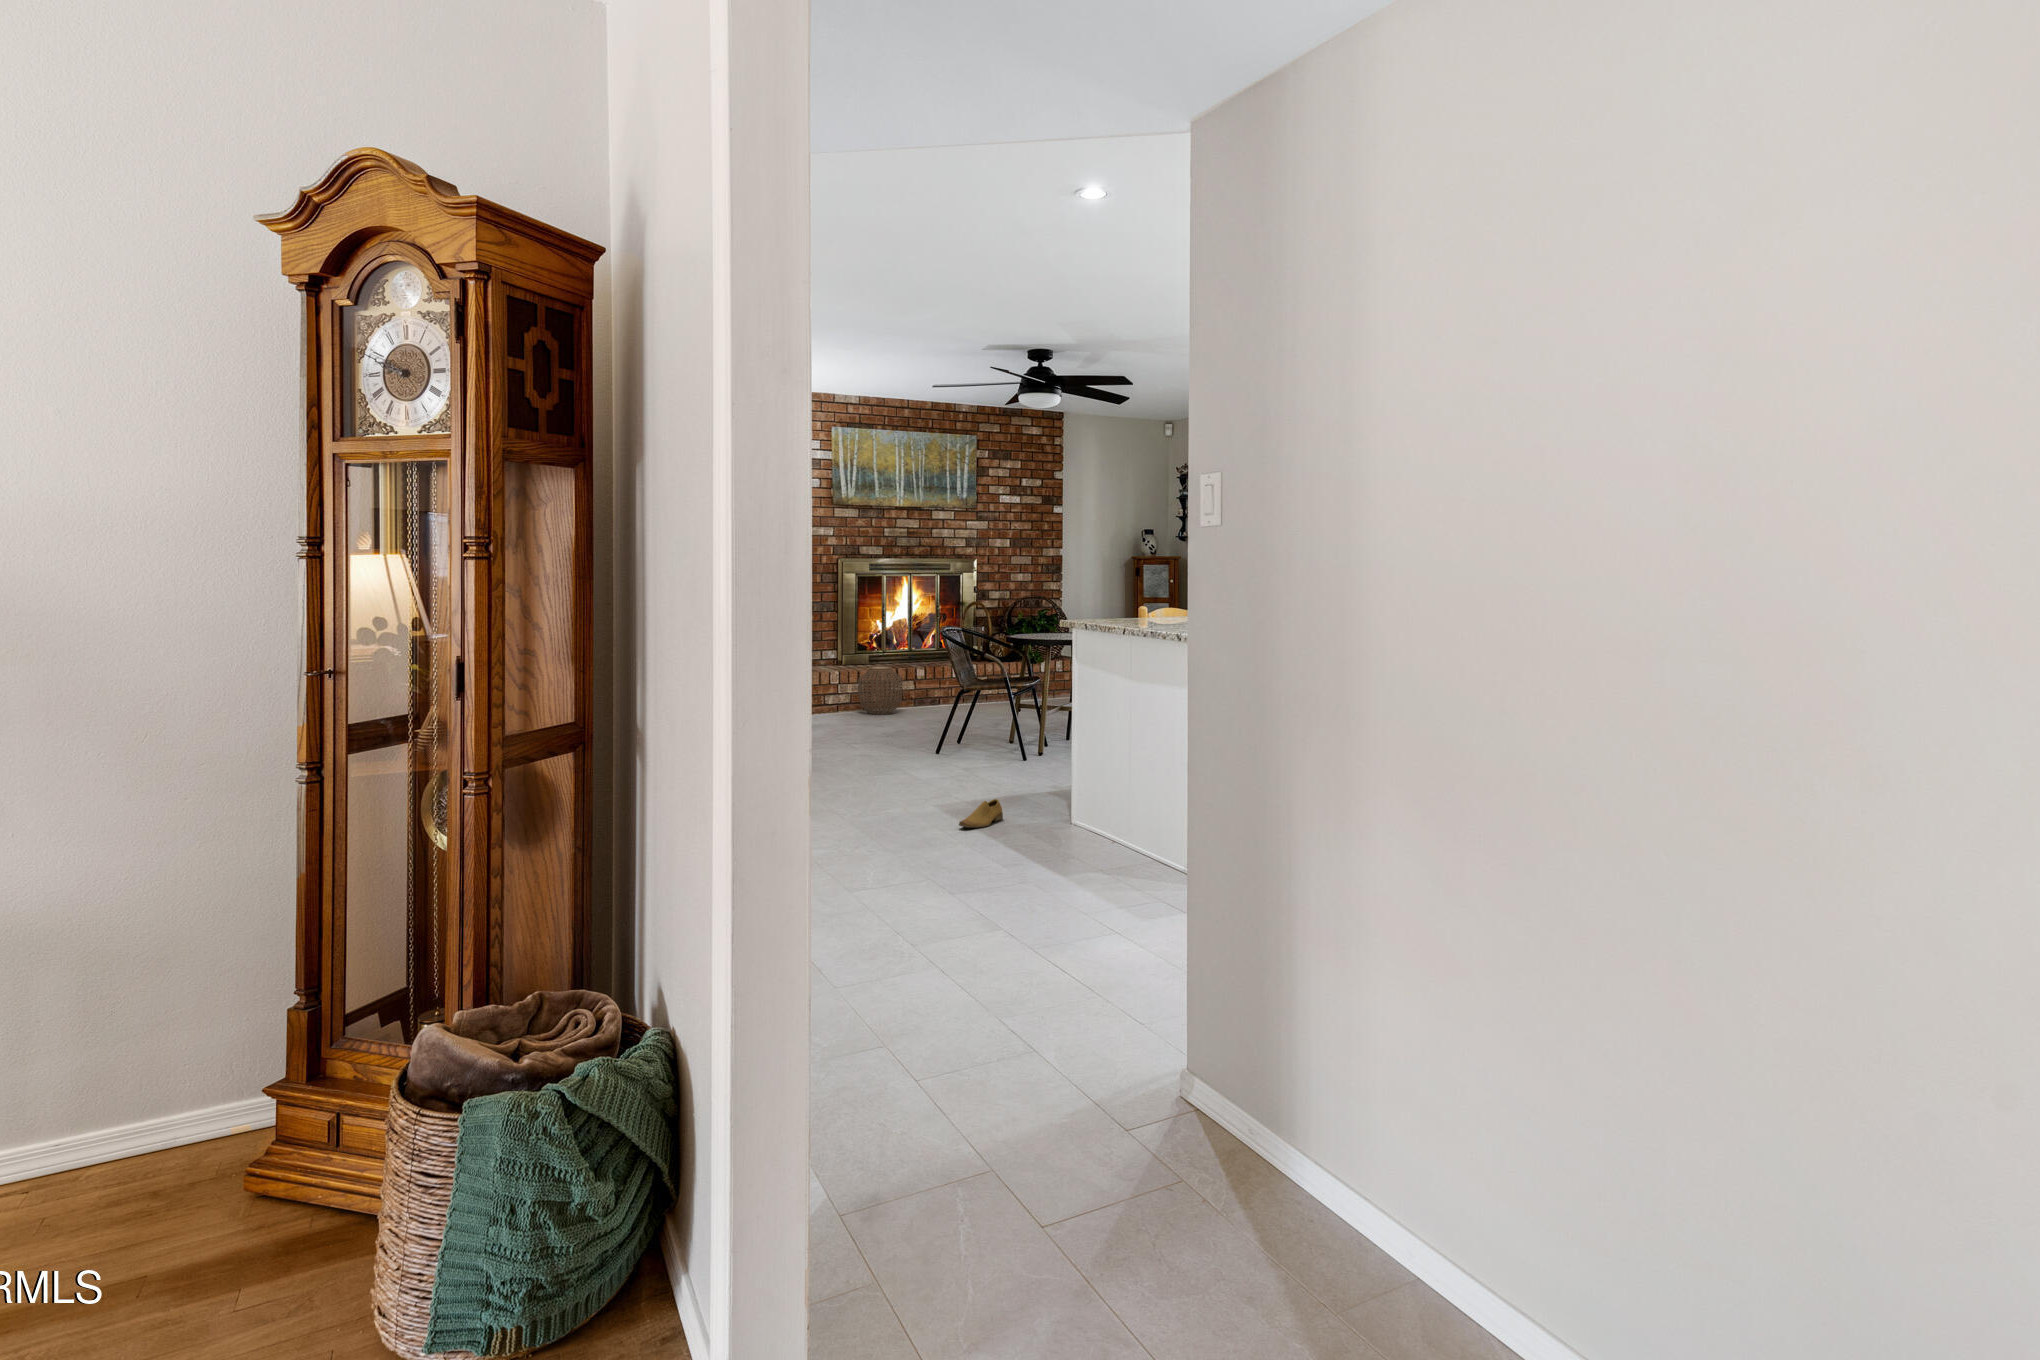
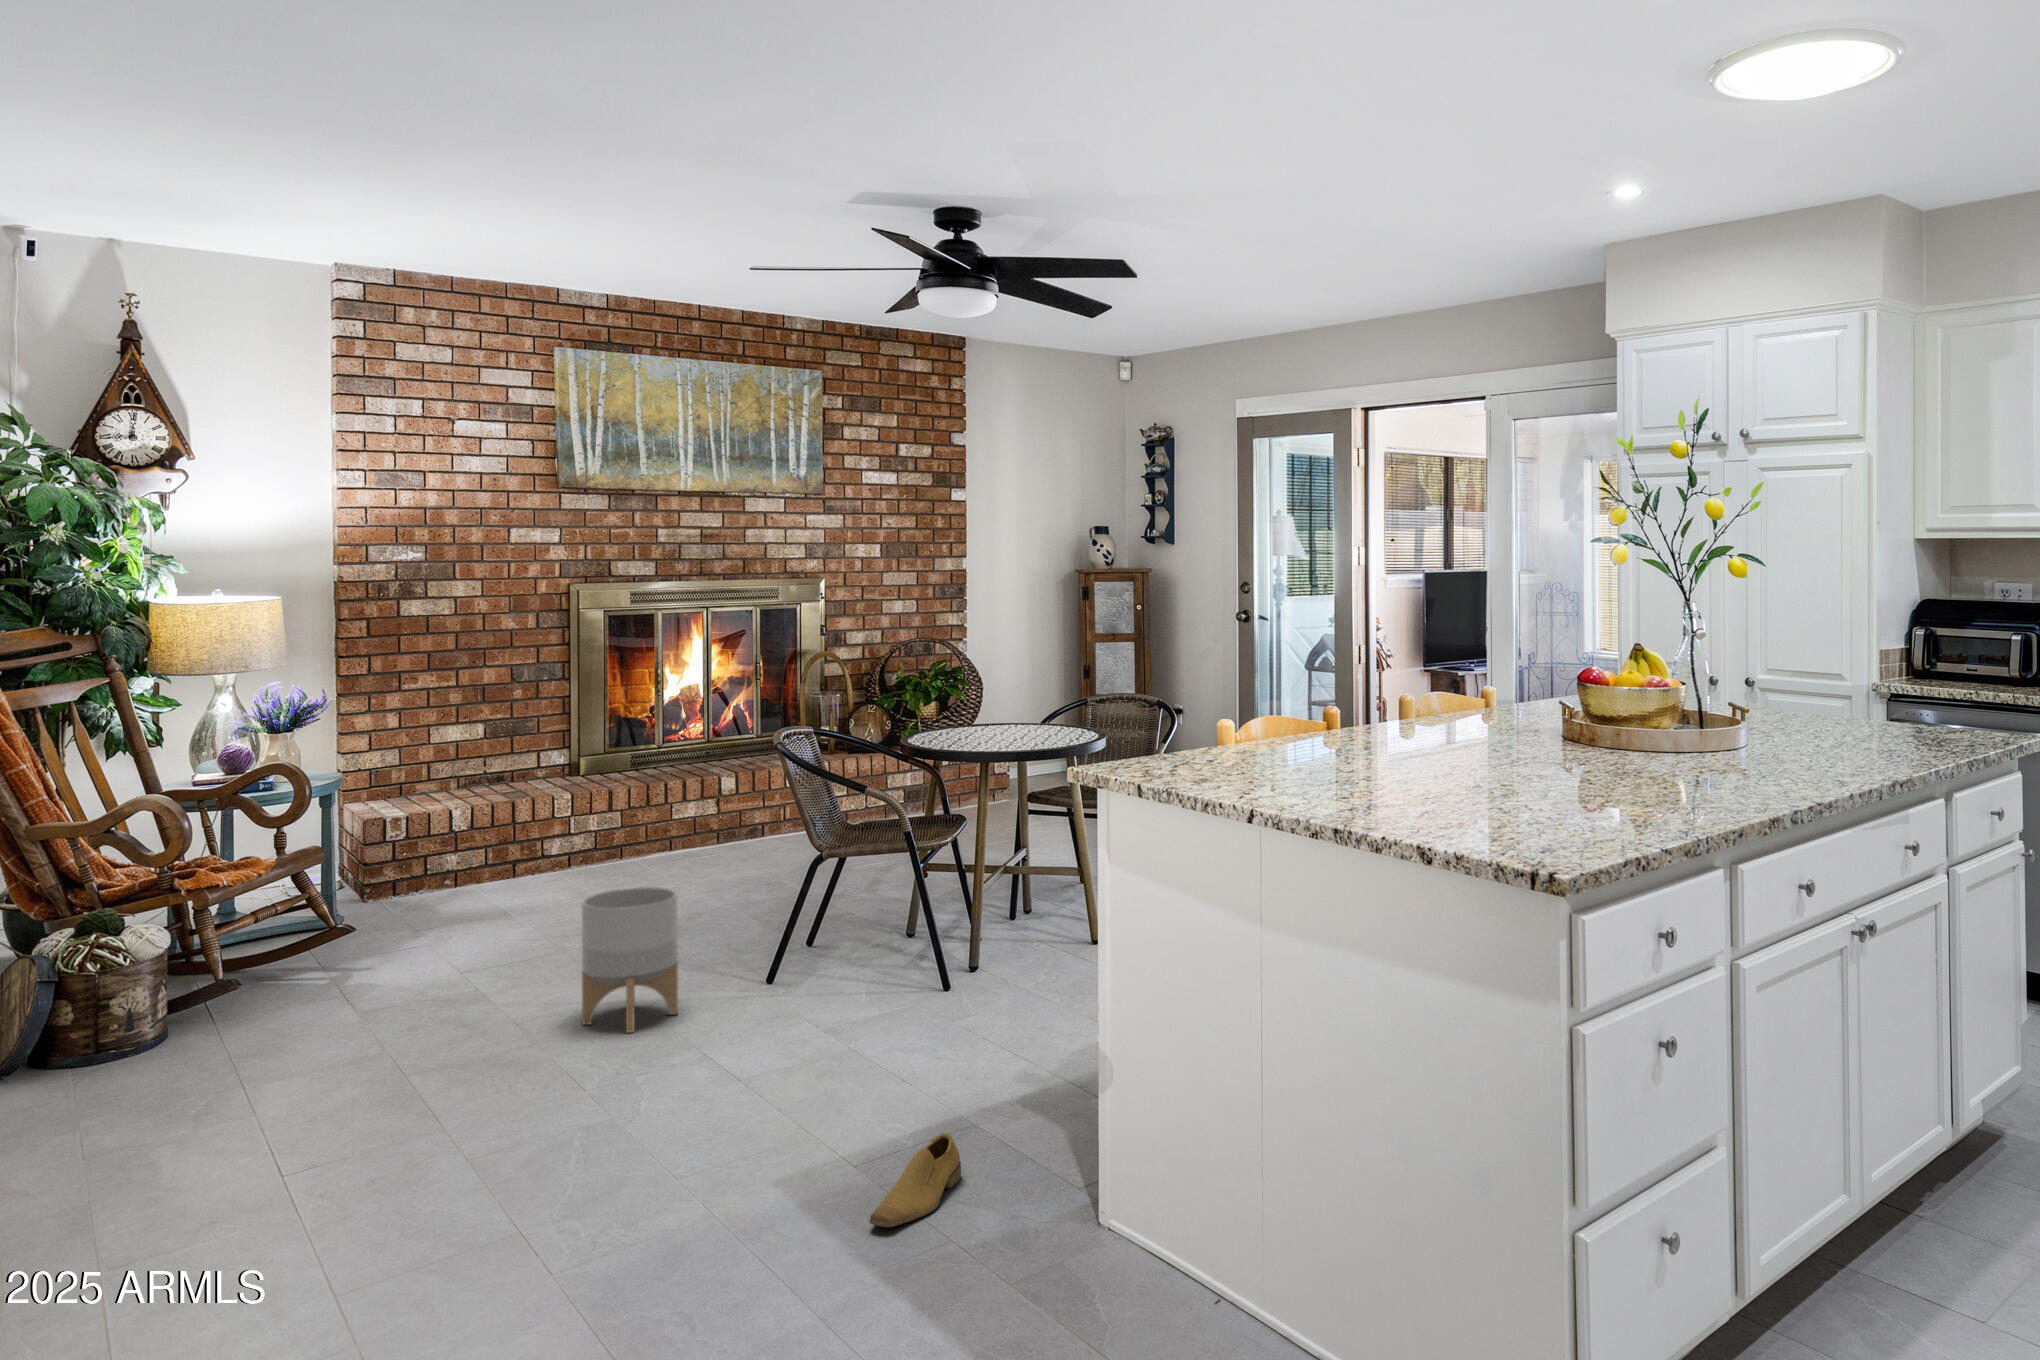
woven basket: present [858,666,903,714] -> none [611,775,696,865]
planter: none [843,703,887,770] -> present [582,886,678,1033]

